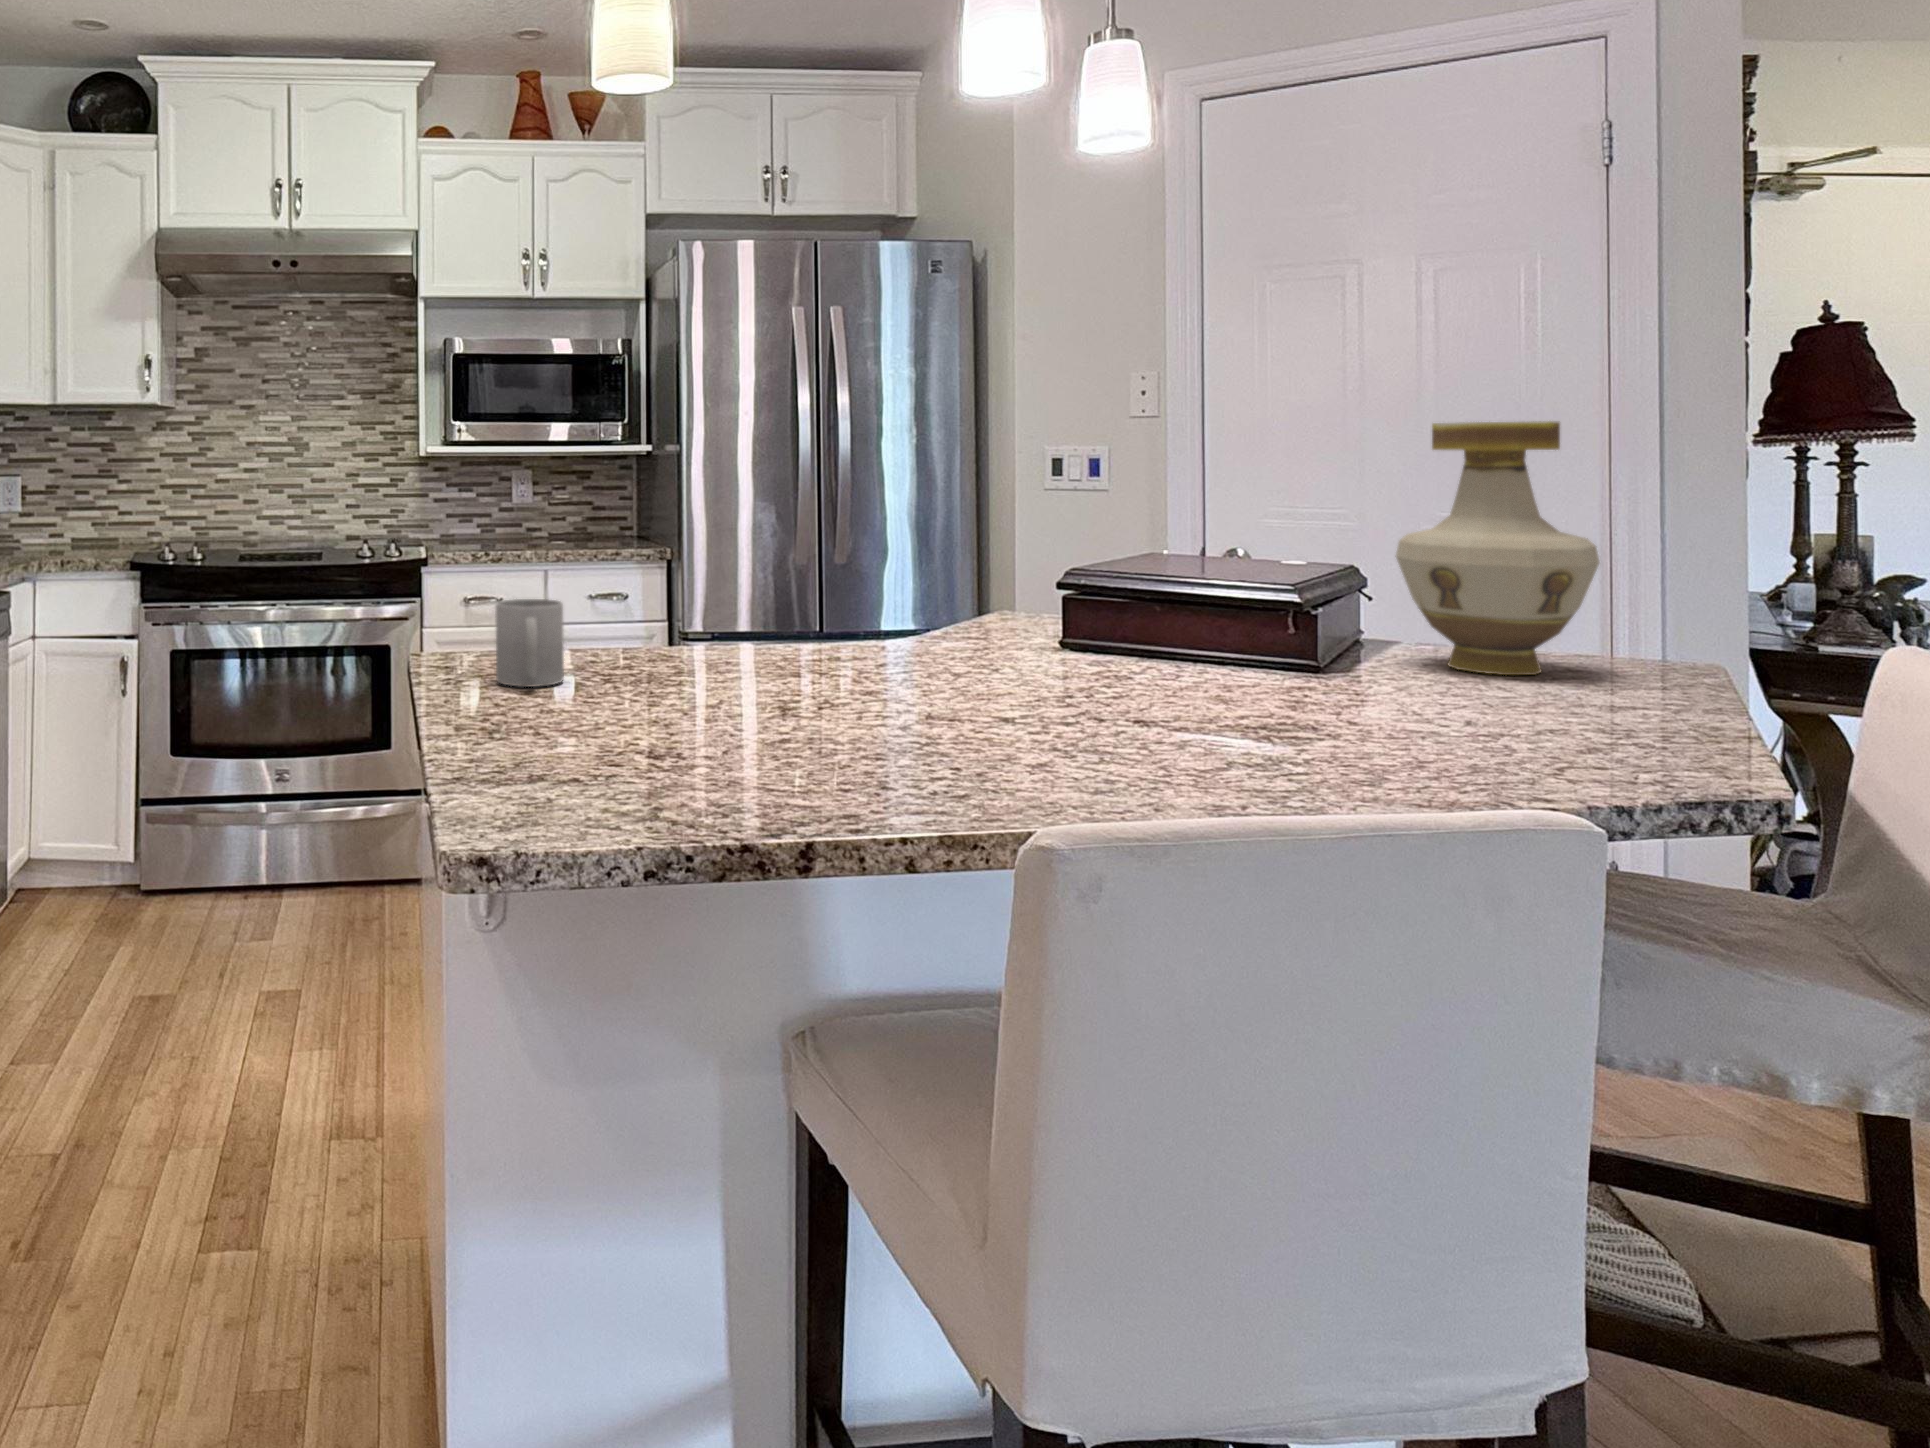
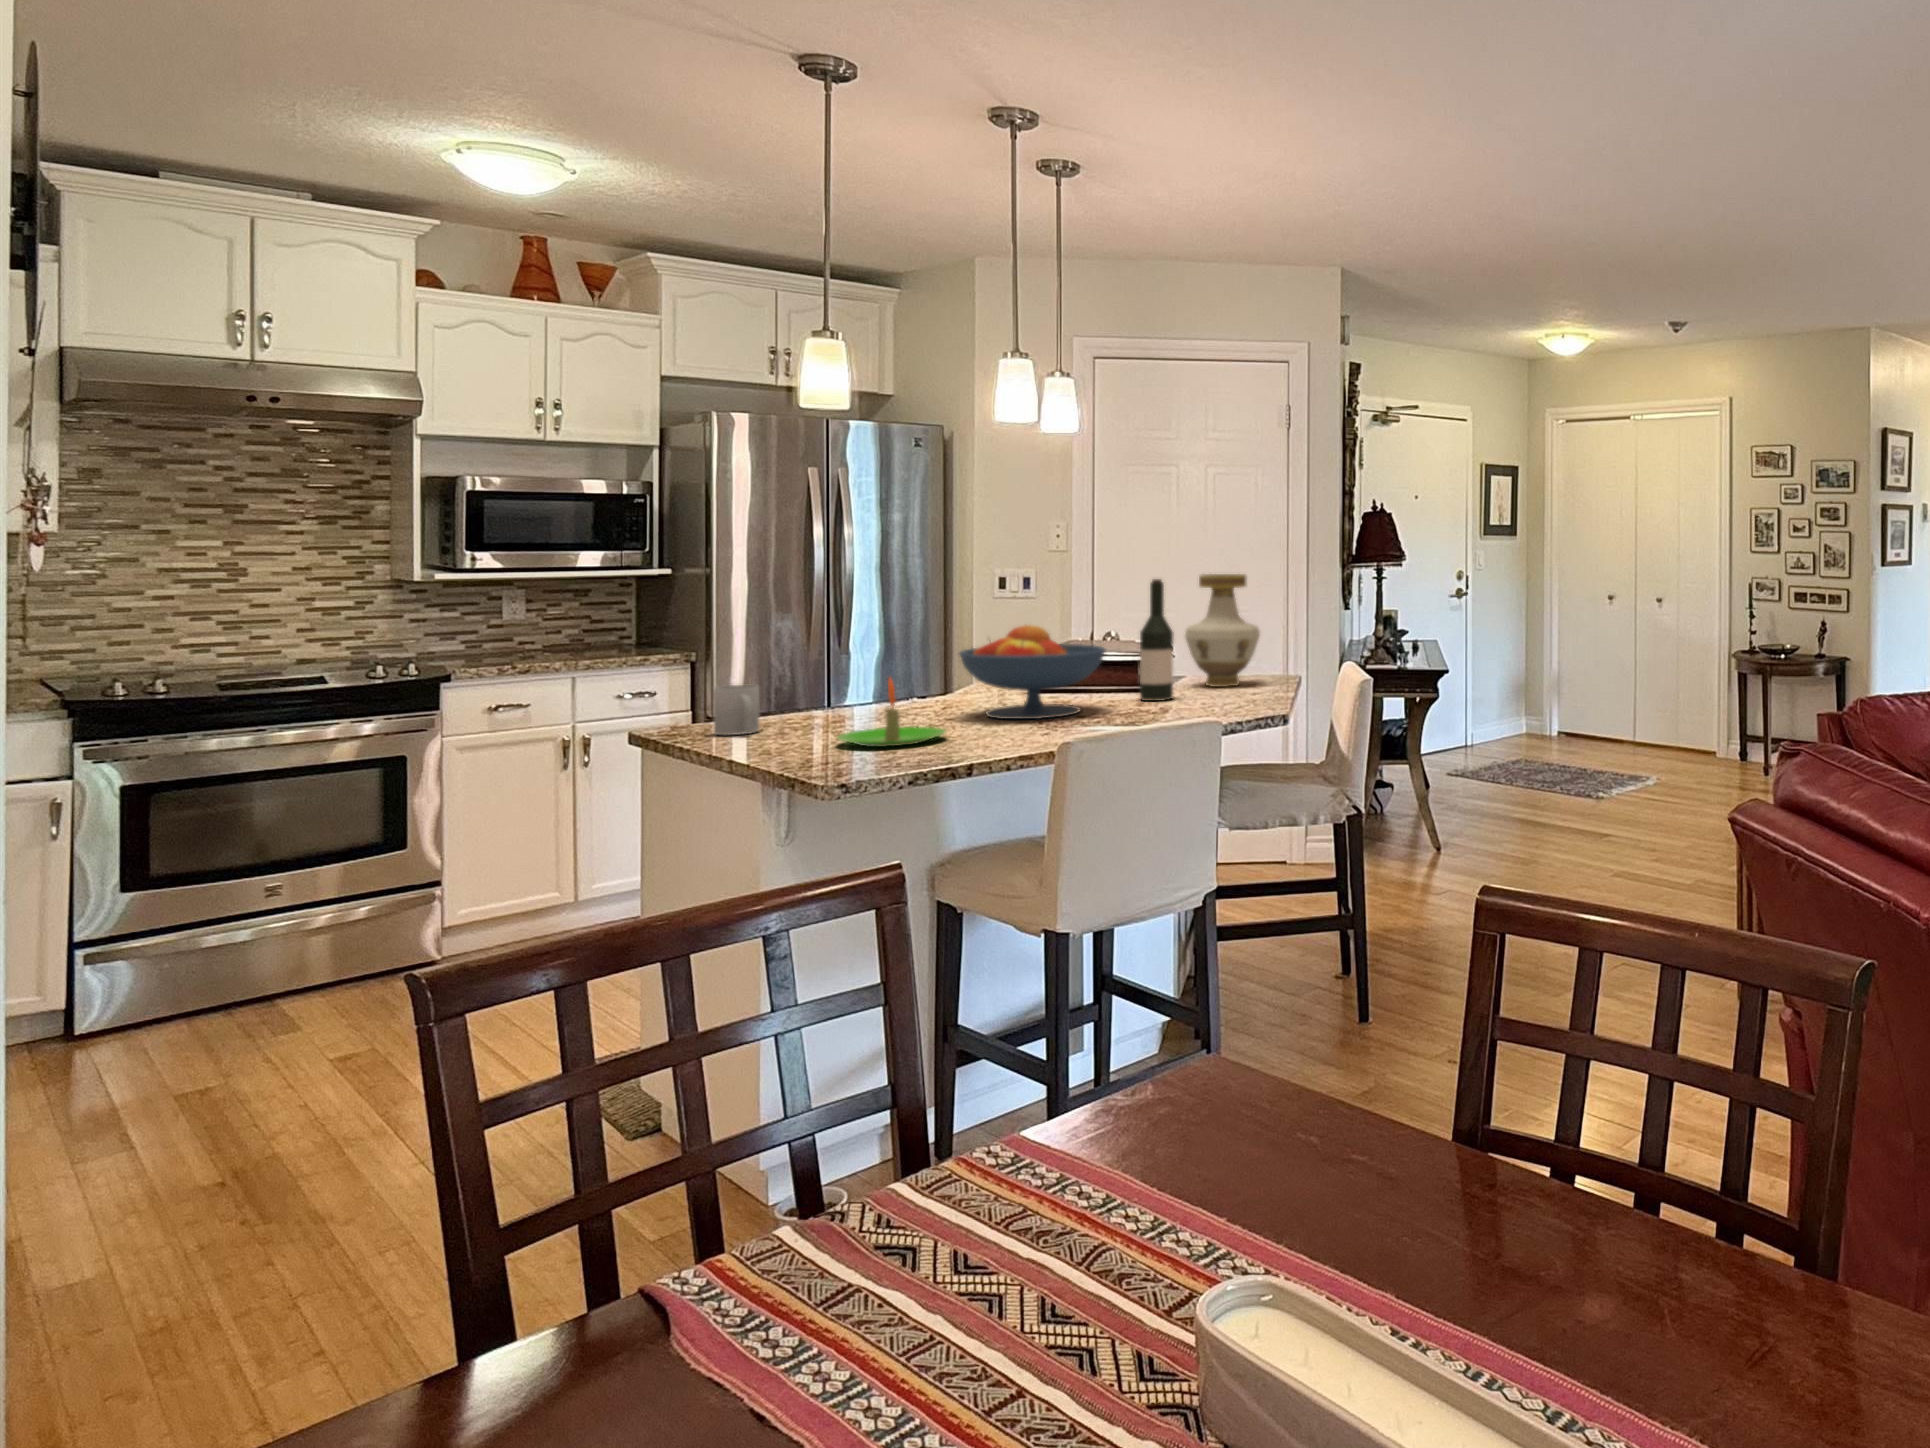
wine bottle: none [1293,423,1379,701] -> present [1140,579,1174,701]
fruit bowl: none [893,514,1212,721] -> present [959,625,1106,719]
candle: none [613,607,829,762] -> present [837,679,947,747]

